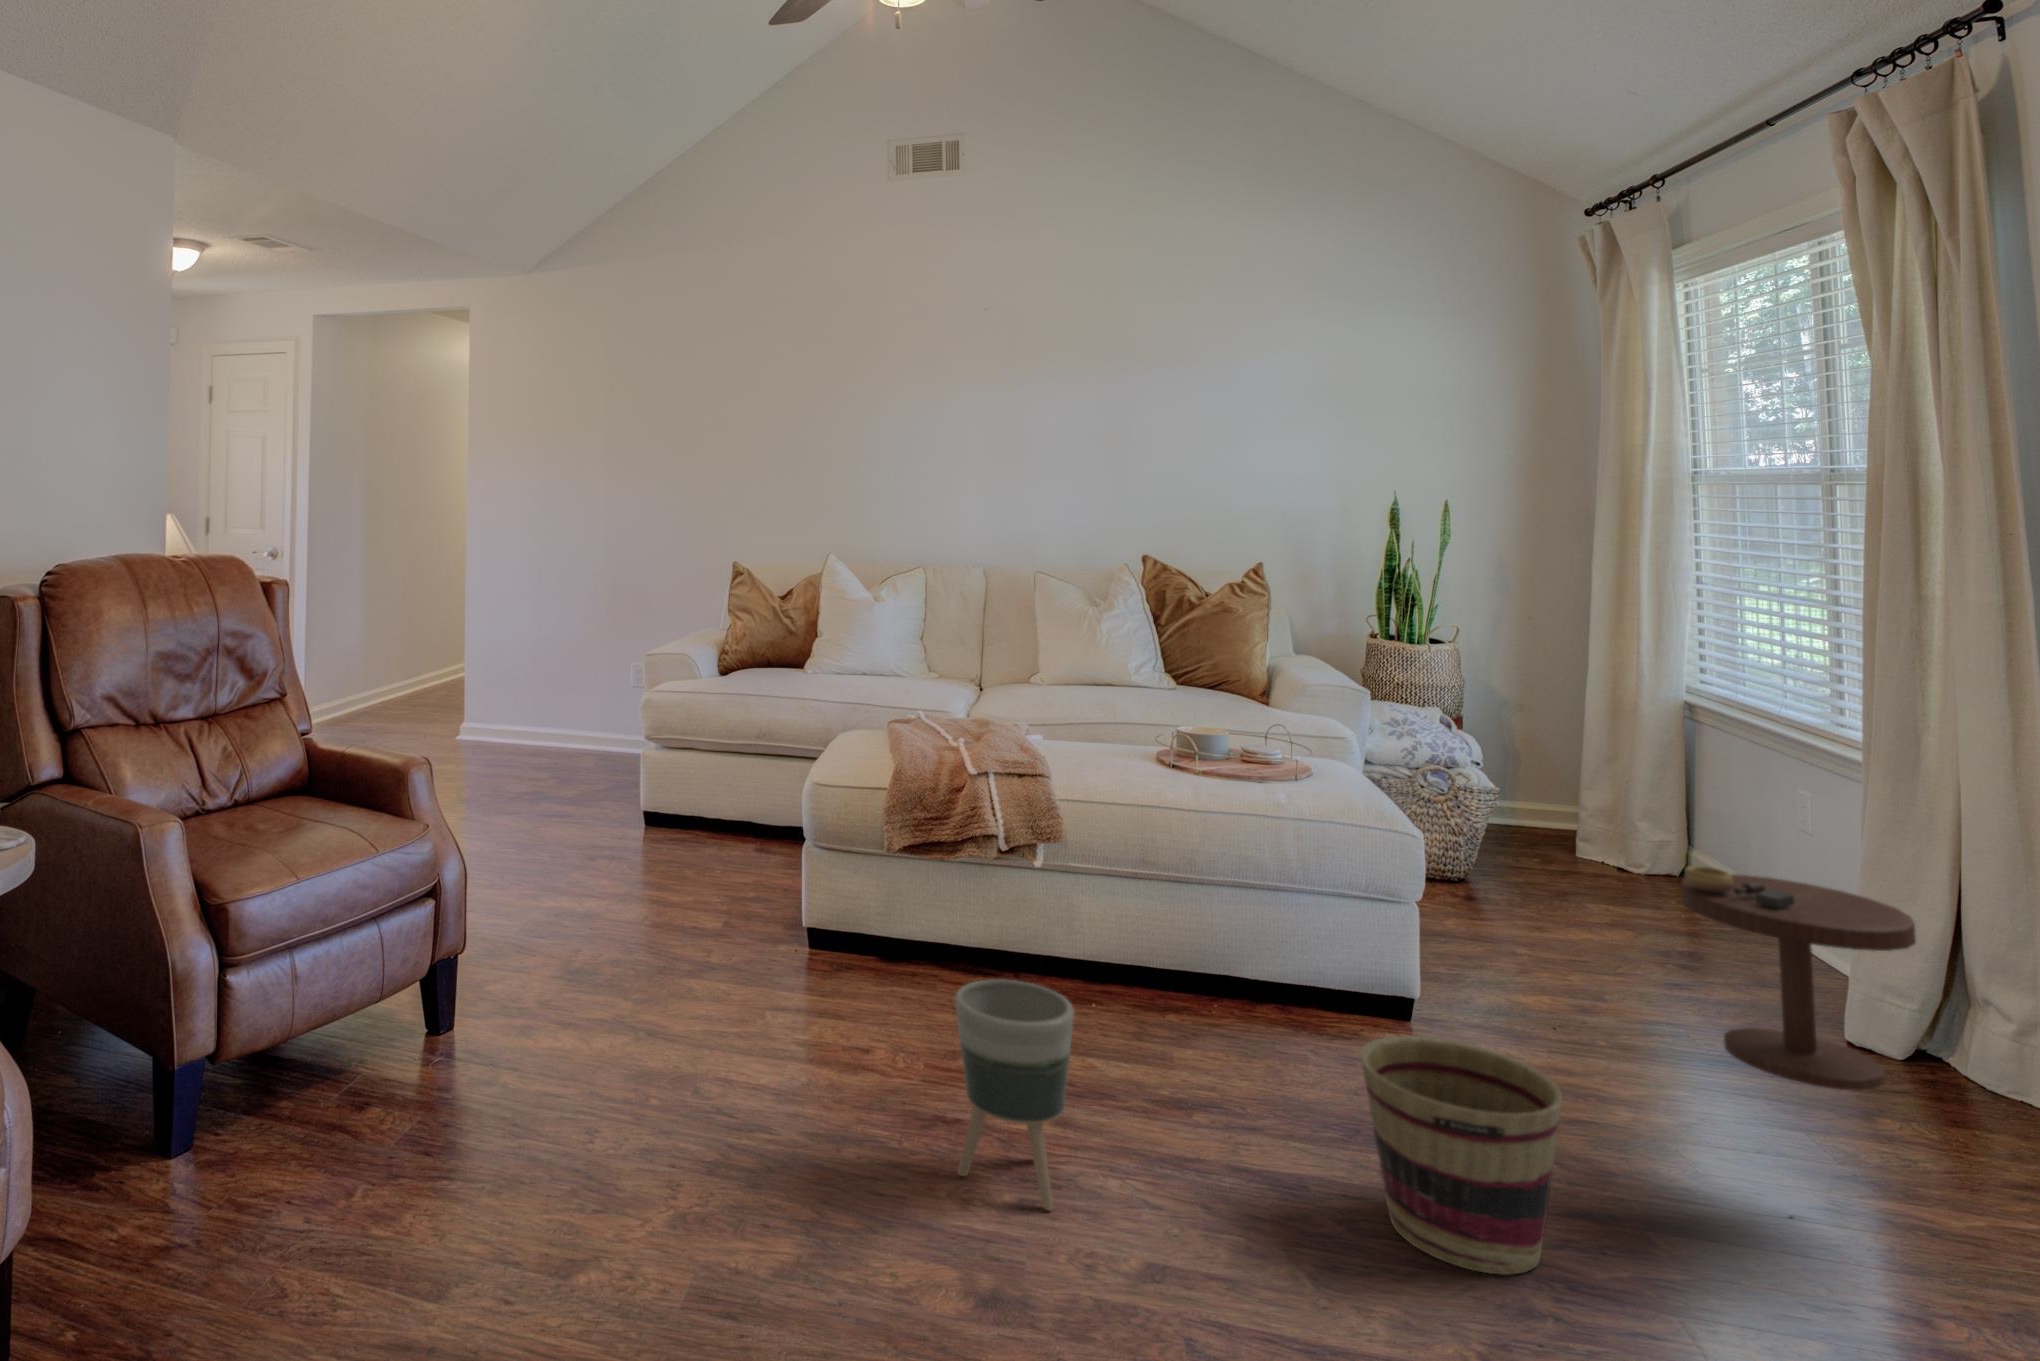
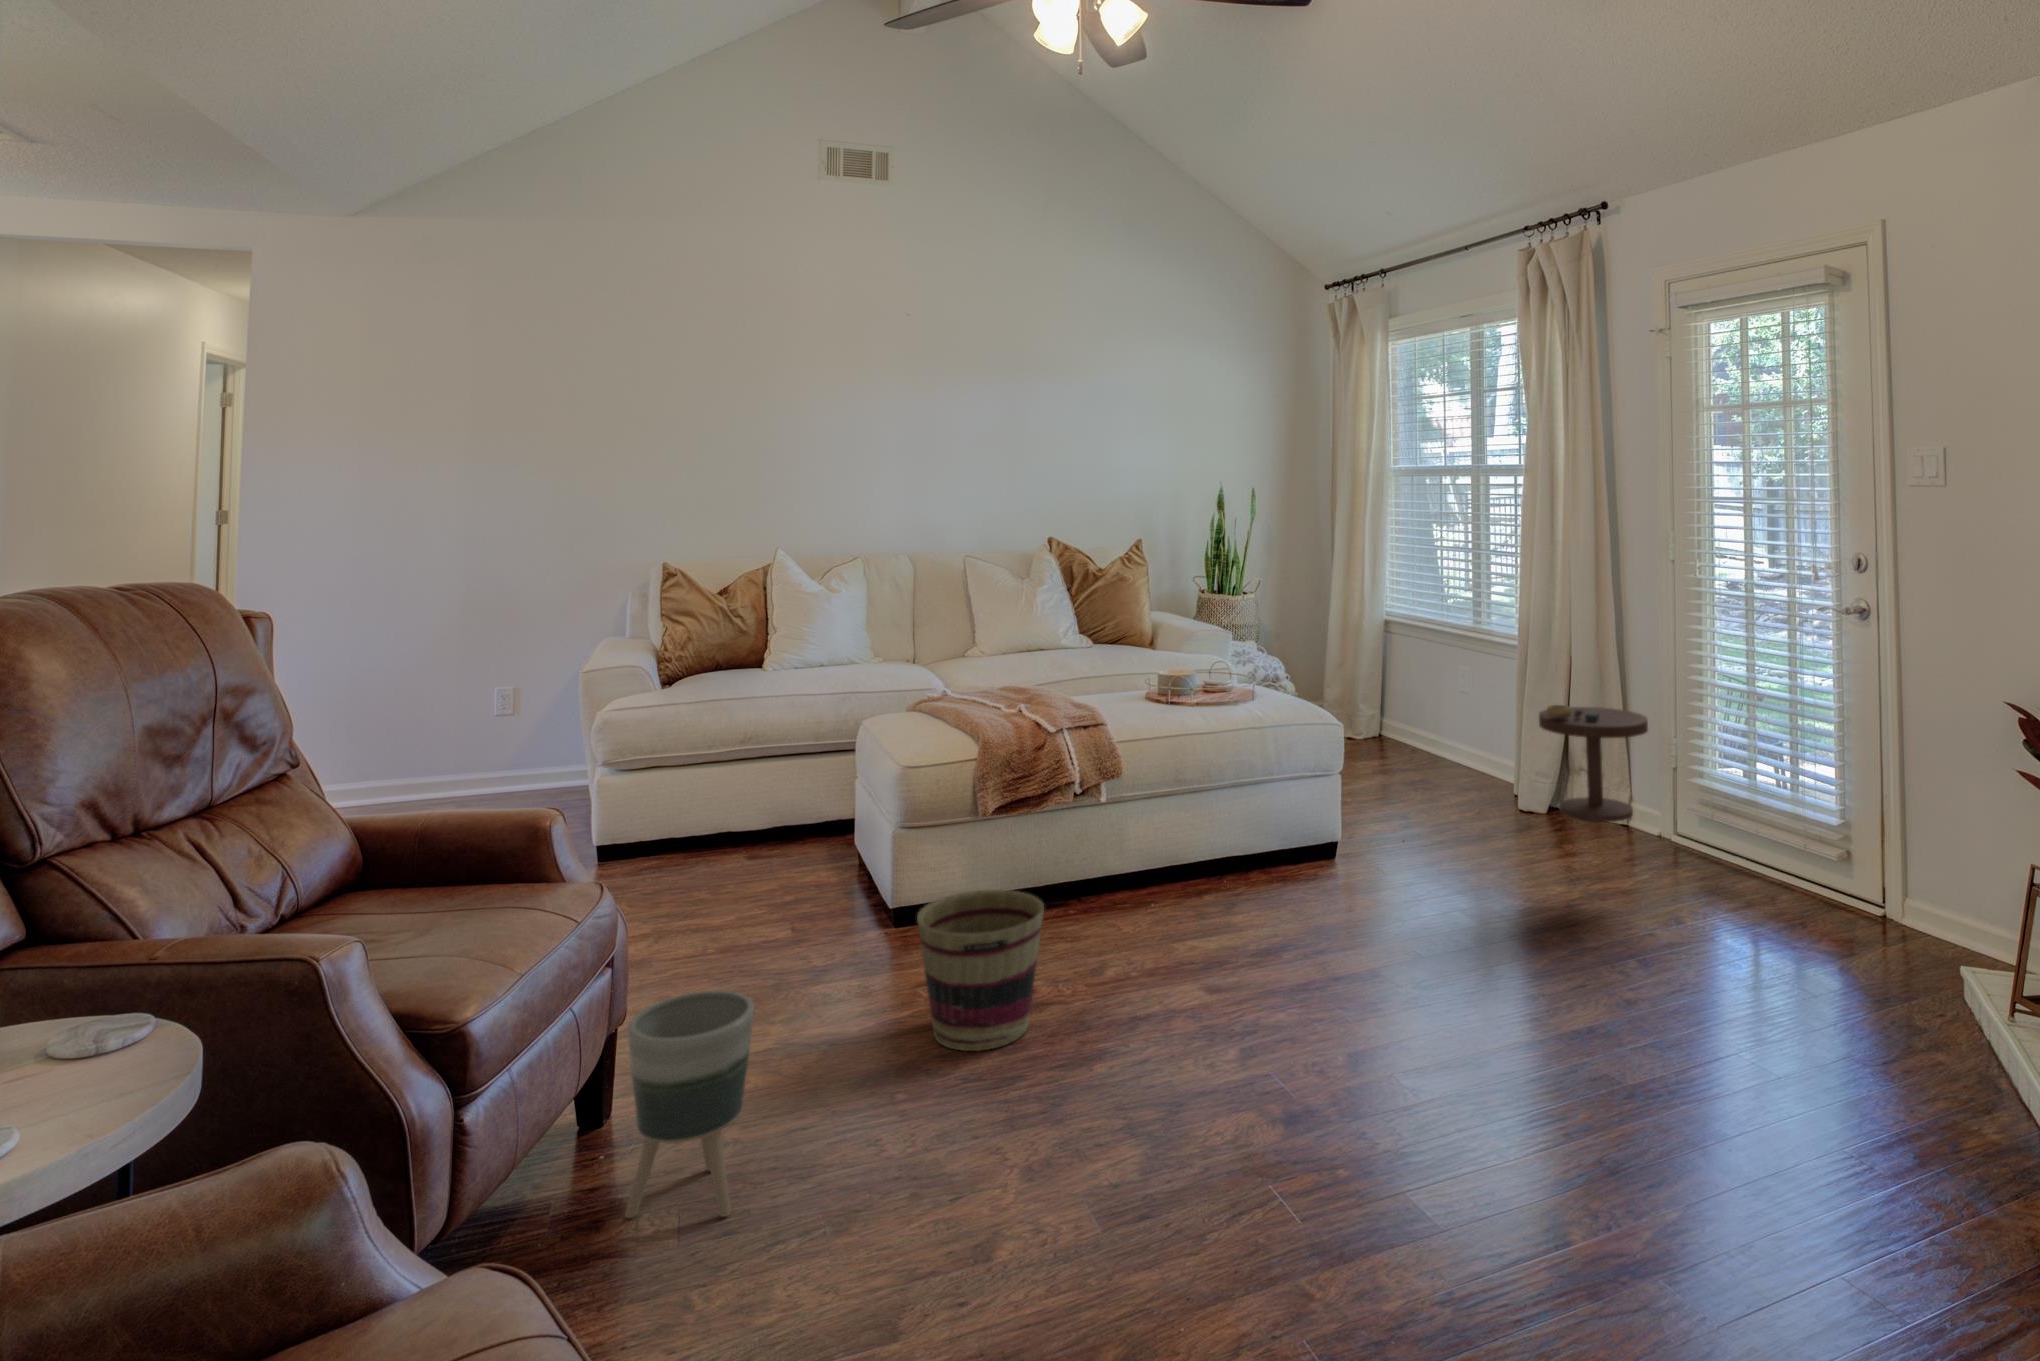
planter: present [955,979,1074,1211] -> present [625,990,754,1218]
basket: present [1360,1036,1562,1275] -> present [917,890,1044,1051]

